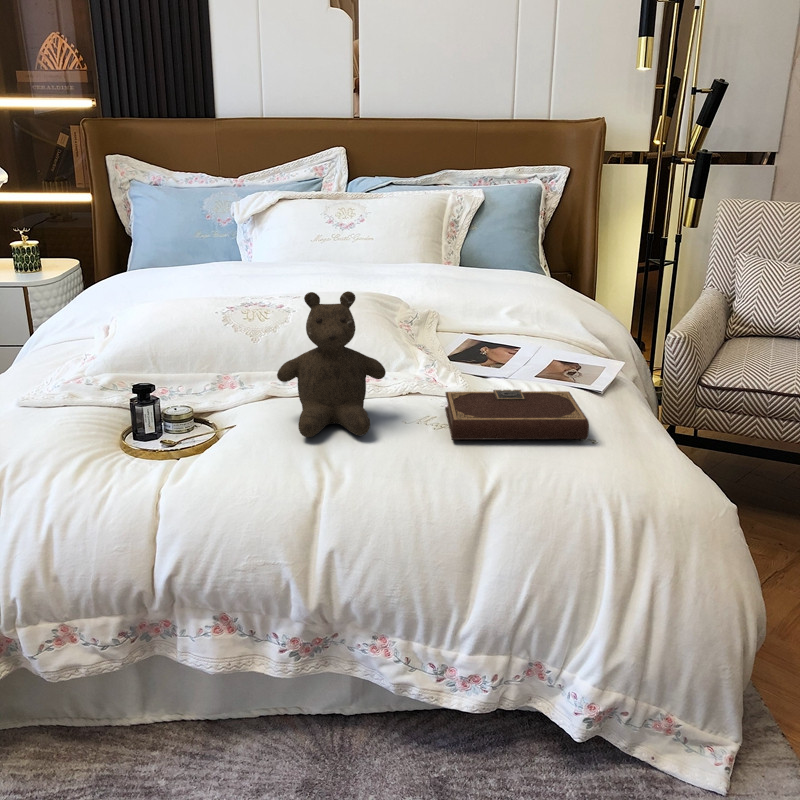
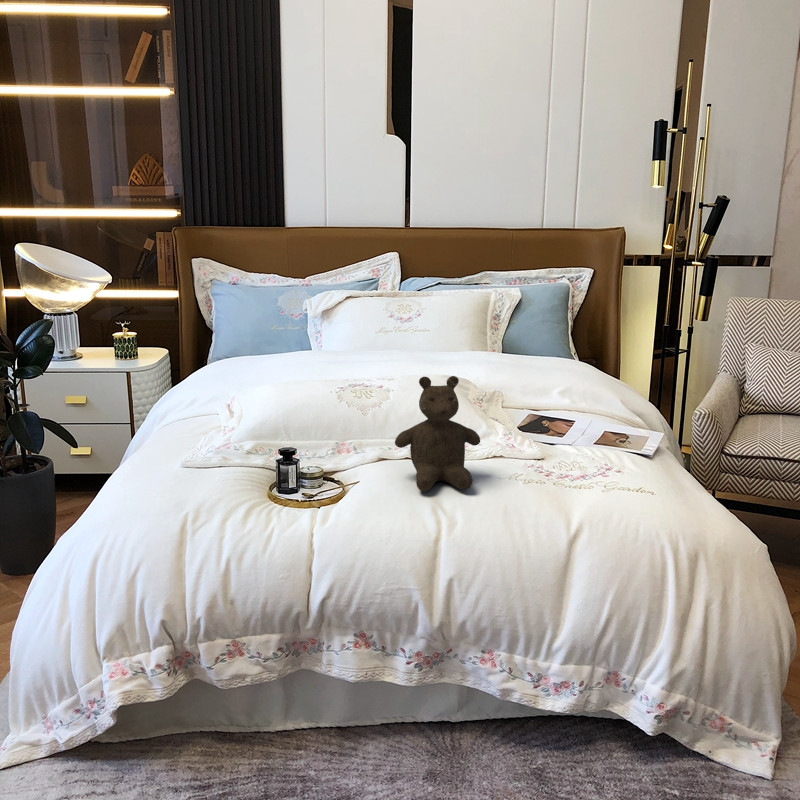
notebook: present [445,390,589,440] -> none [525,454,647,493]

